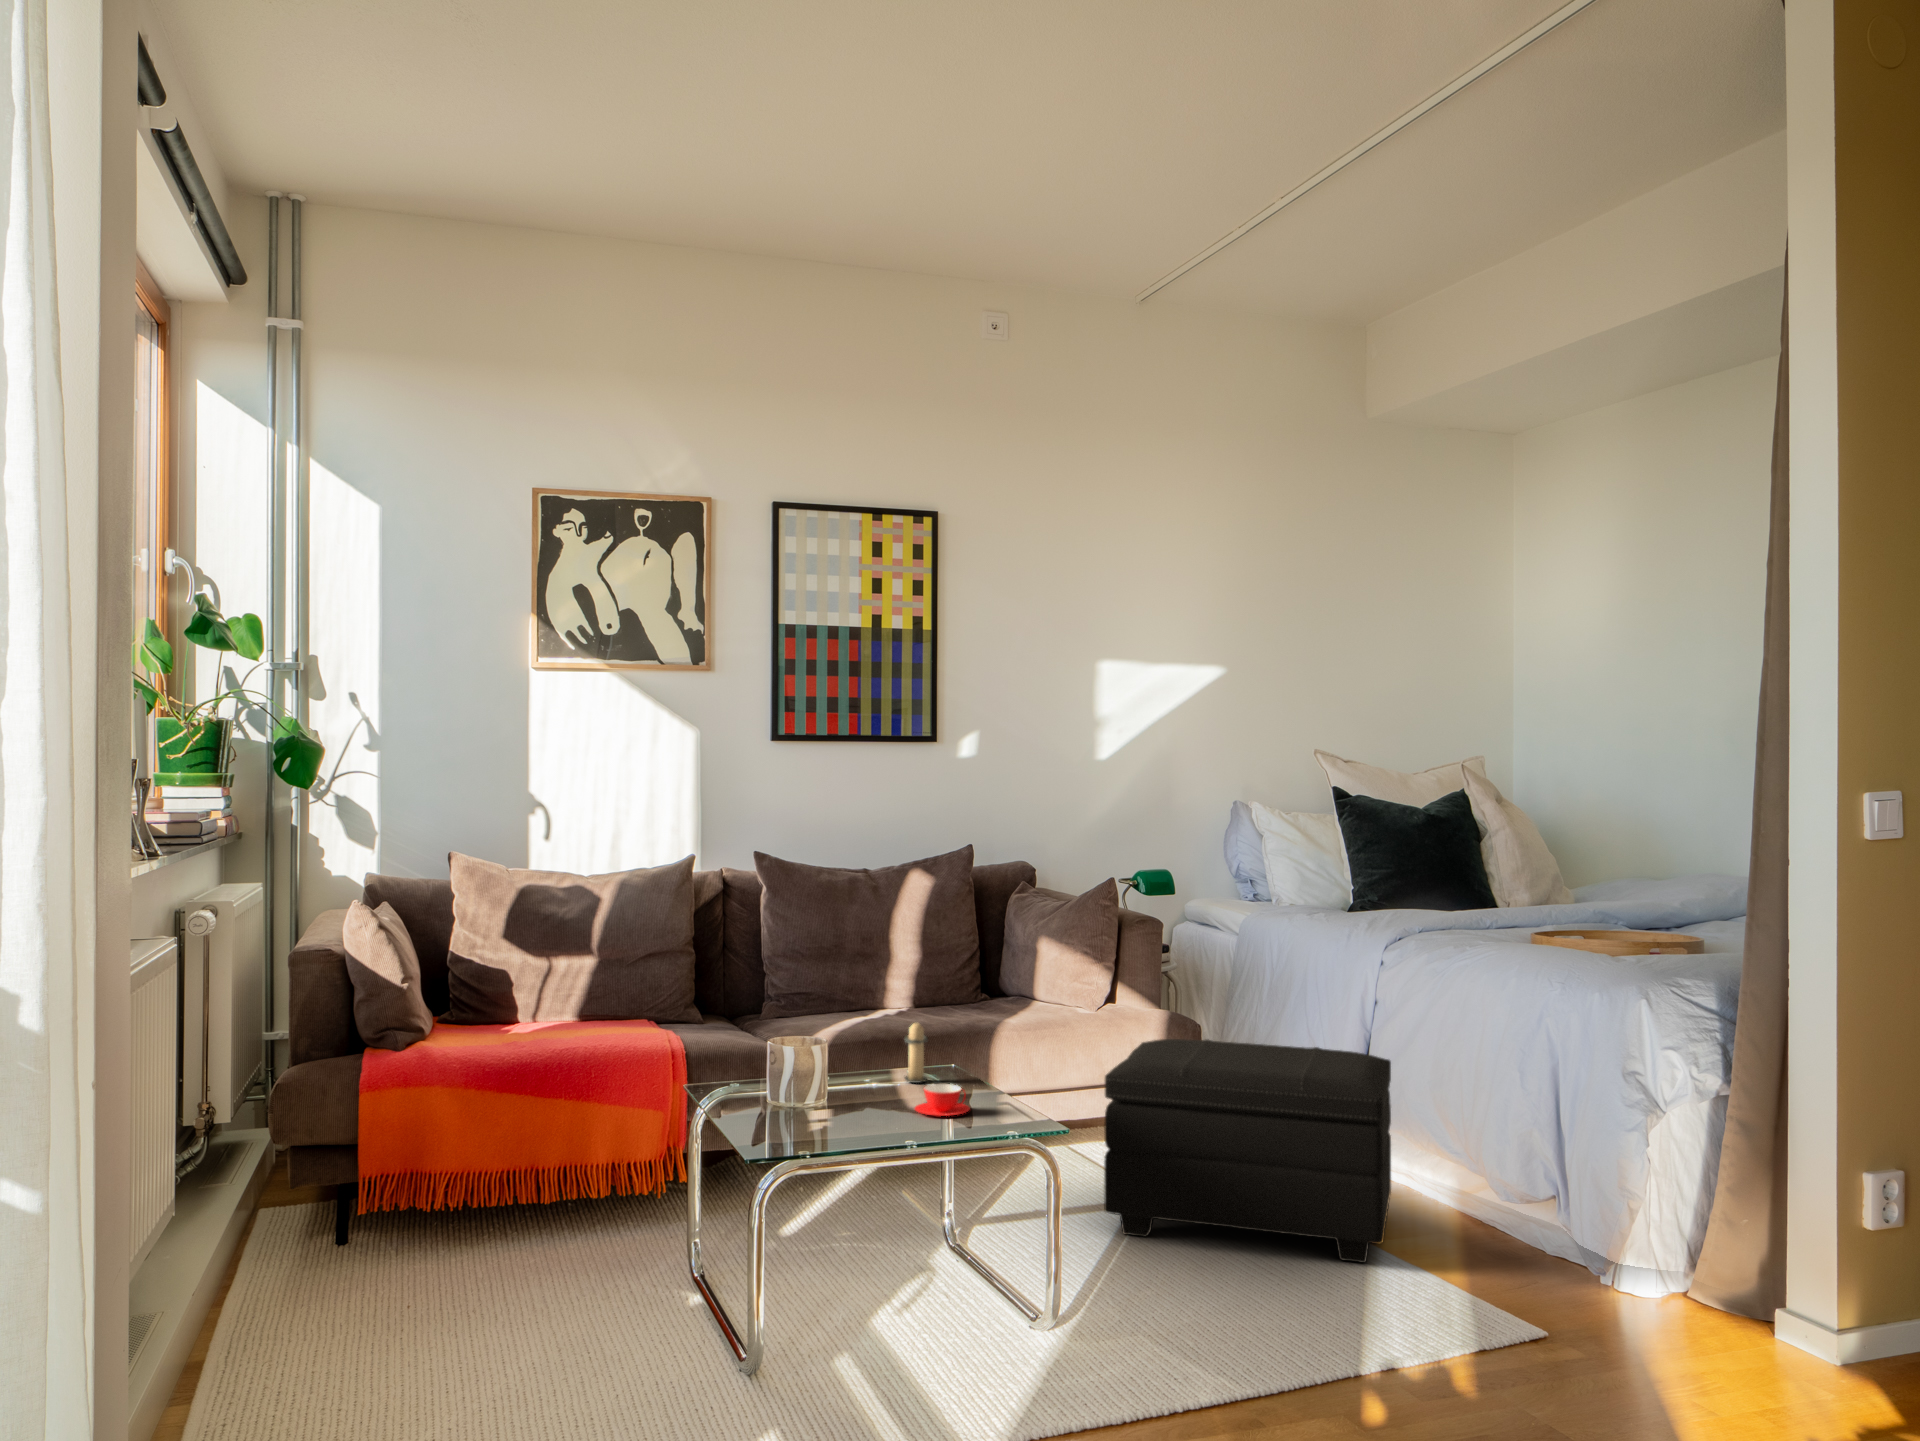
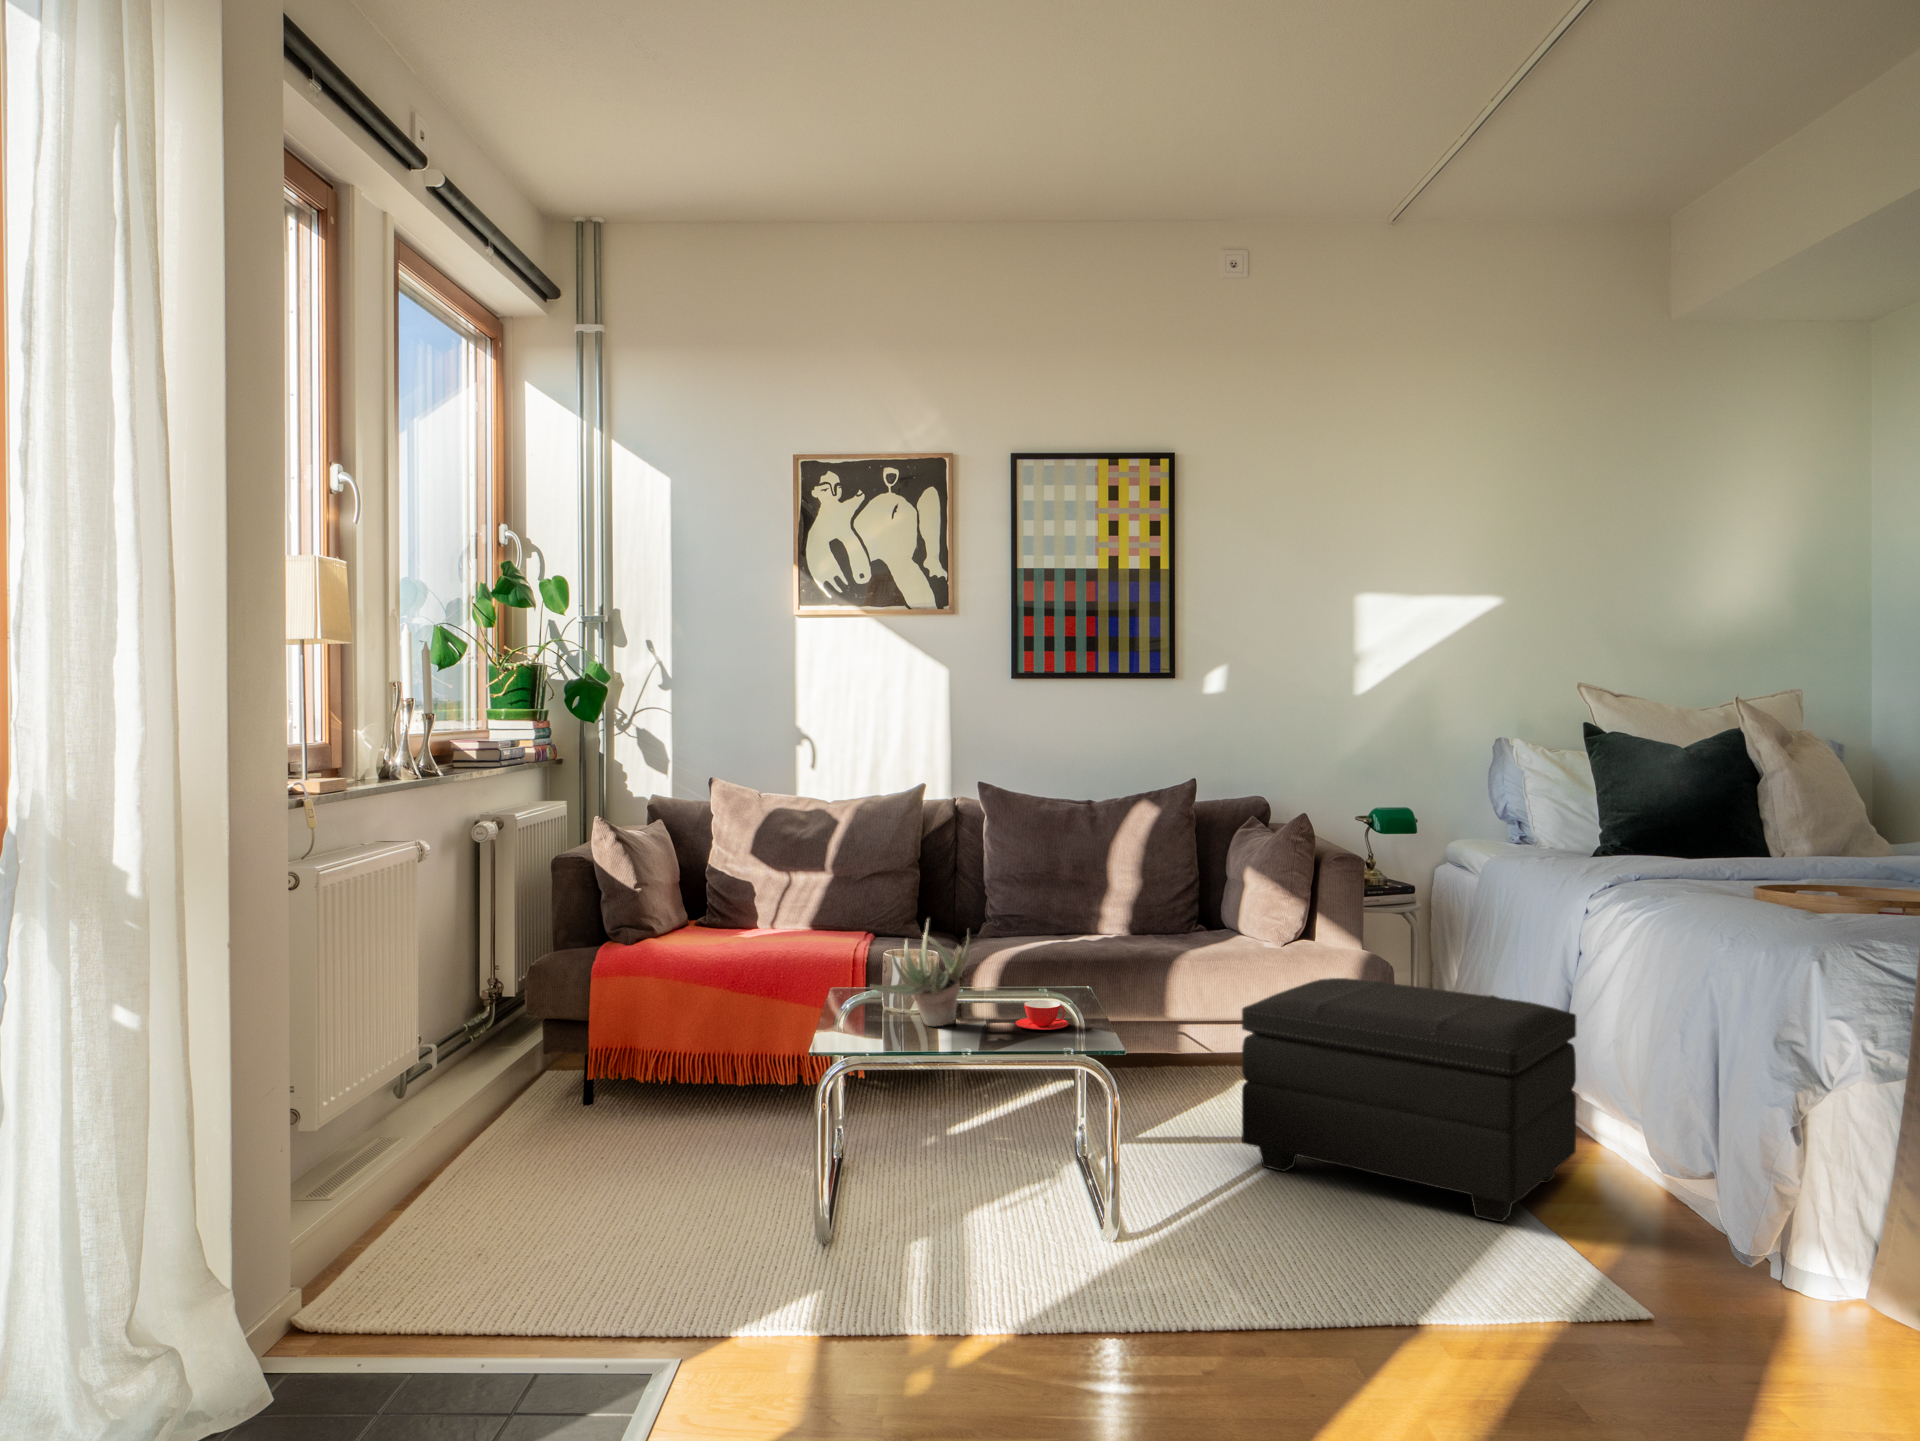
succulent plant: none [777,1004,873,1121] -> present [870,920,969,1026]
candle: present [905,1022,928,1083] -> none [1040,940,1069,1002]

